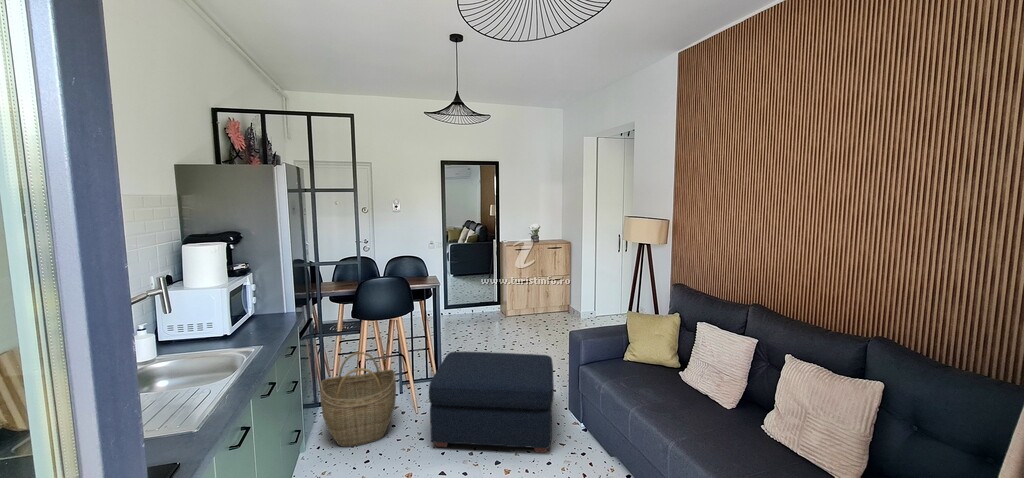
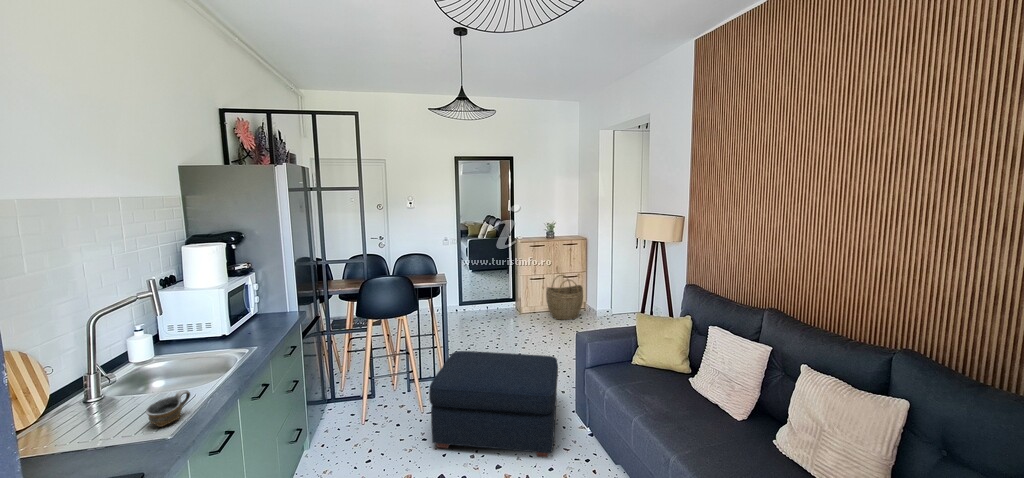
woven basket: present [321,352,396,447] -> present [546,275,583,320]
cup: none [172,384,214,420] -> present [146,390,190,427]

